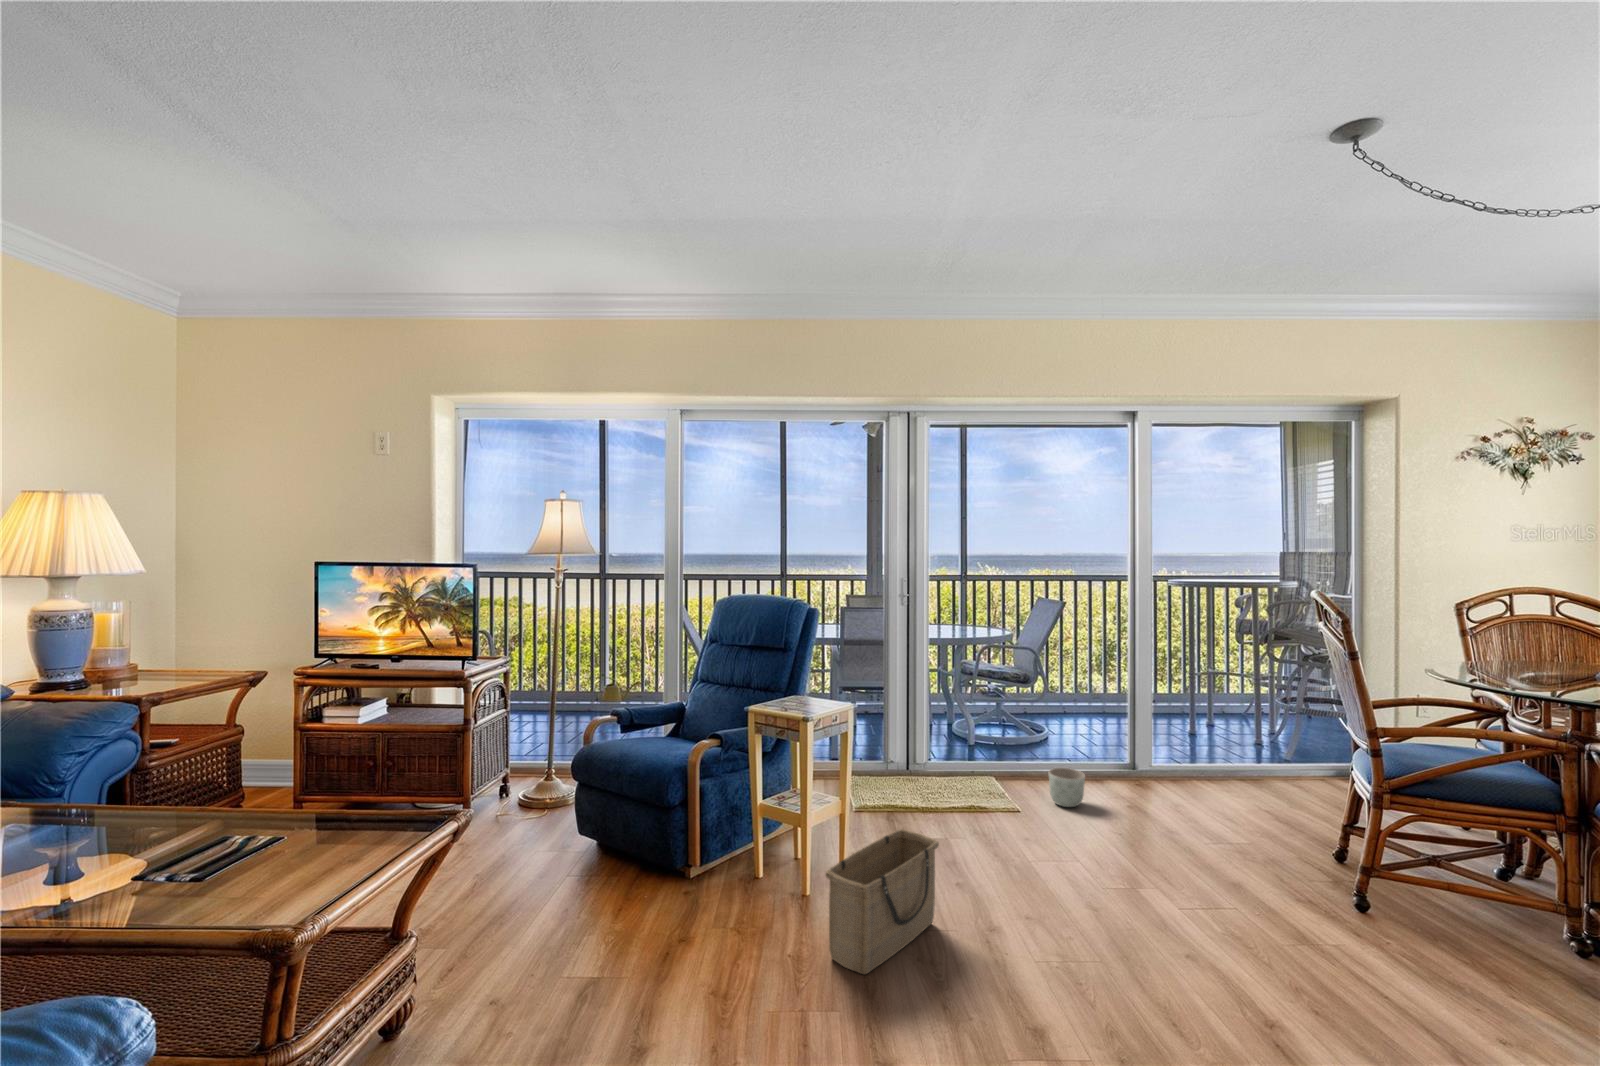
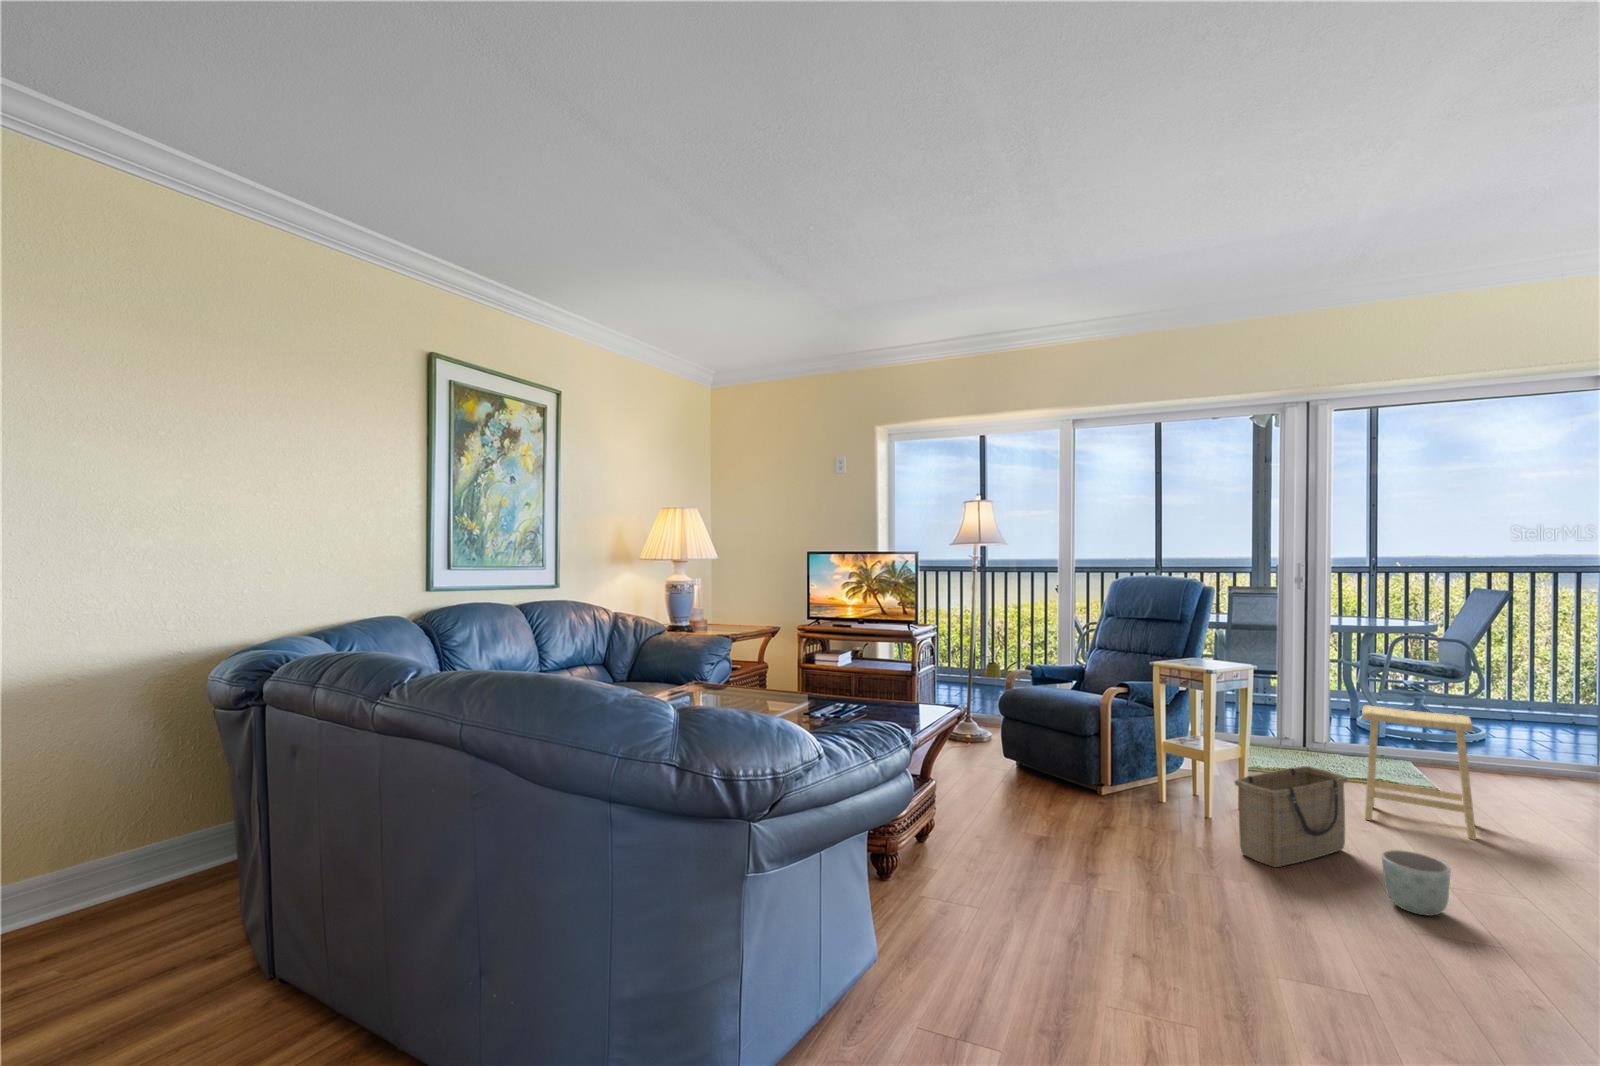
footstool: none [953,738,1046,875] -> present [1362,706,1476,840]
planter: present [1049,768,1085,807] -> present [1381,850,1451,916]

